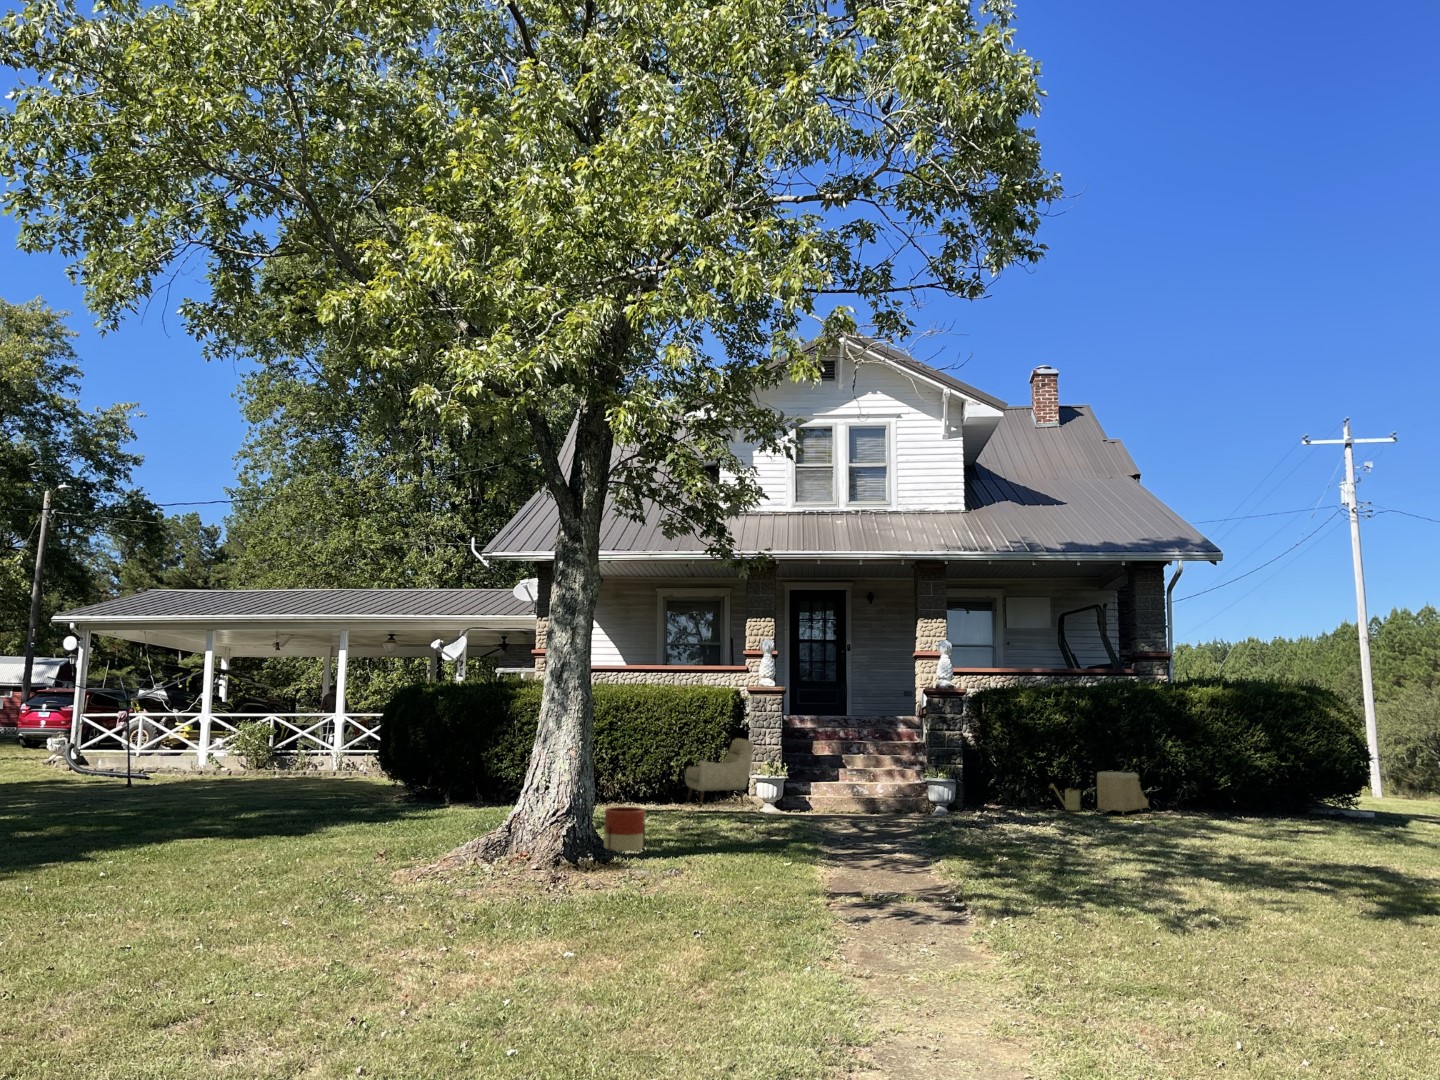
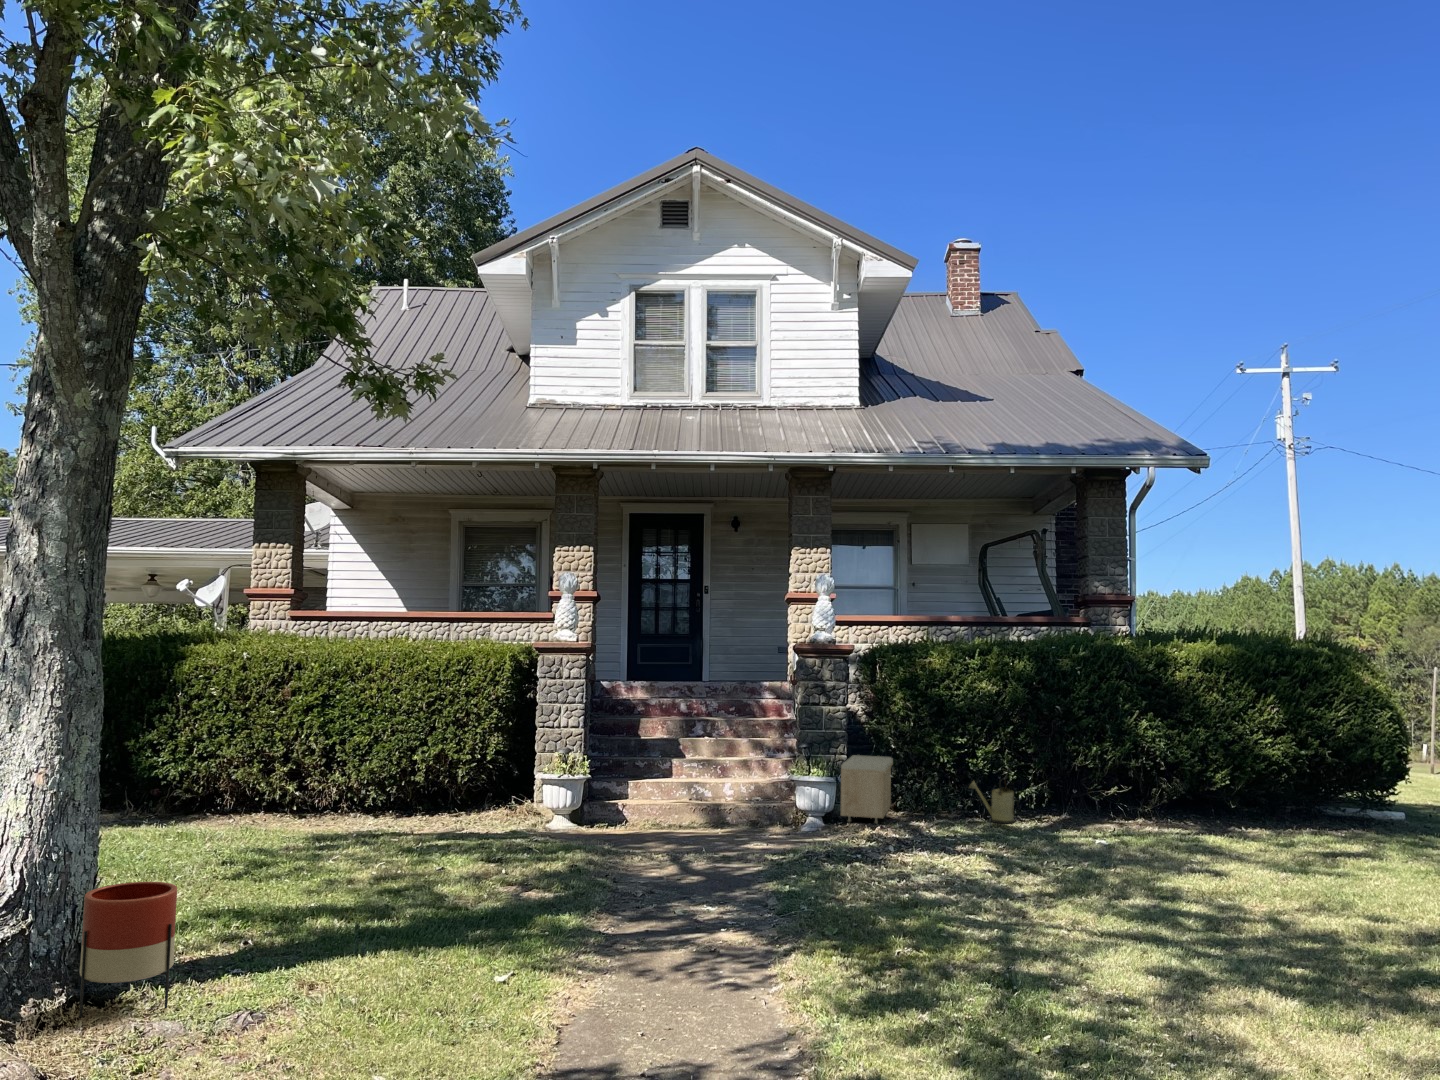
chair: present [684,738,754,807] -> none [440,717,540,823]
storage bench: present [1097,772,1148,815] -> present [841,755,893,823]

